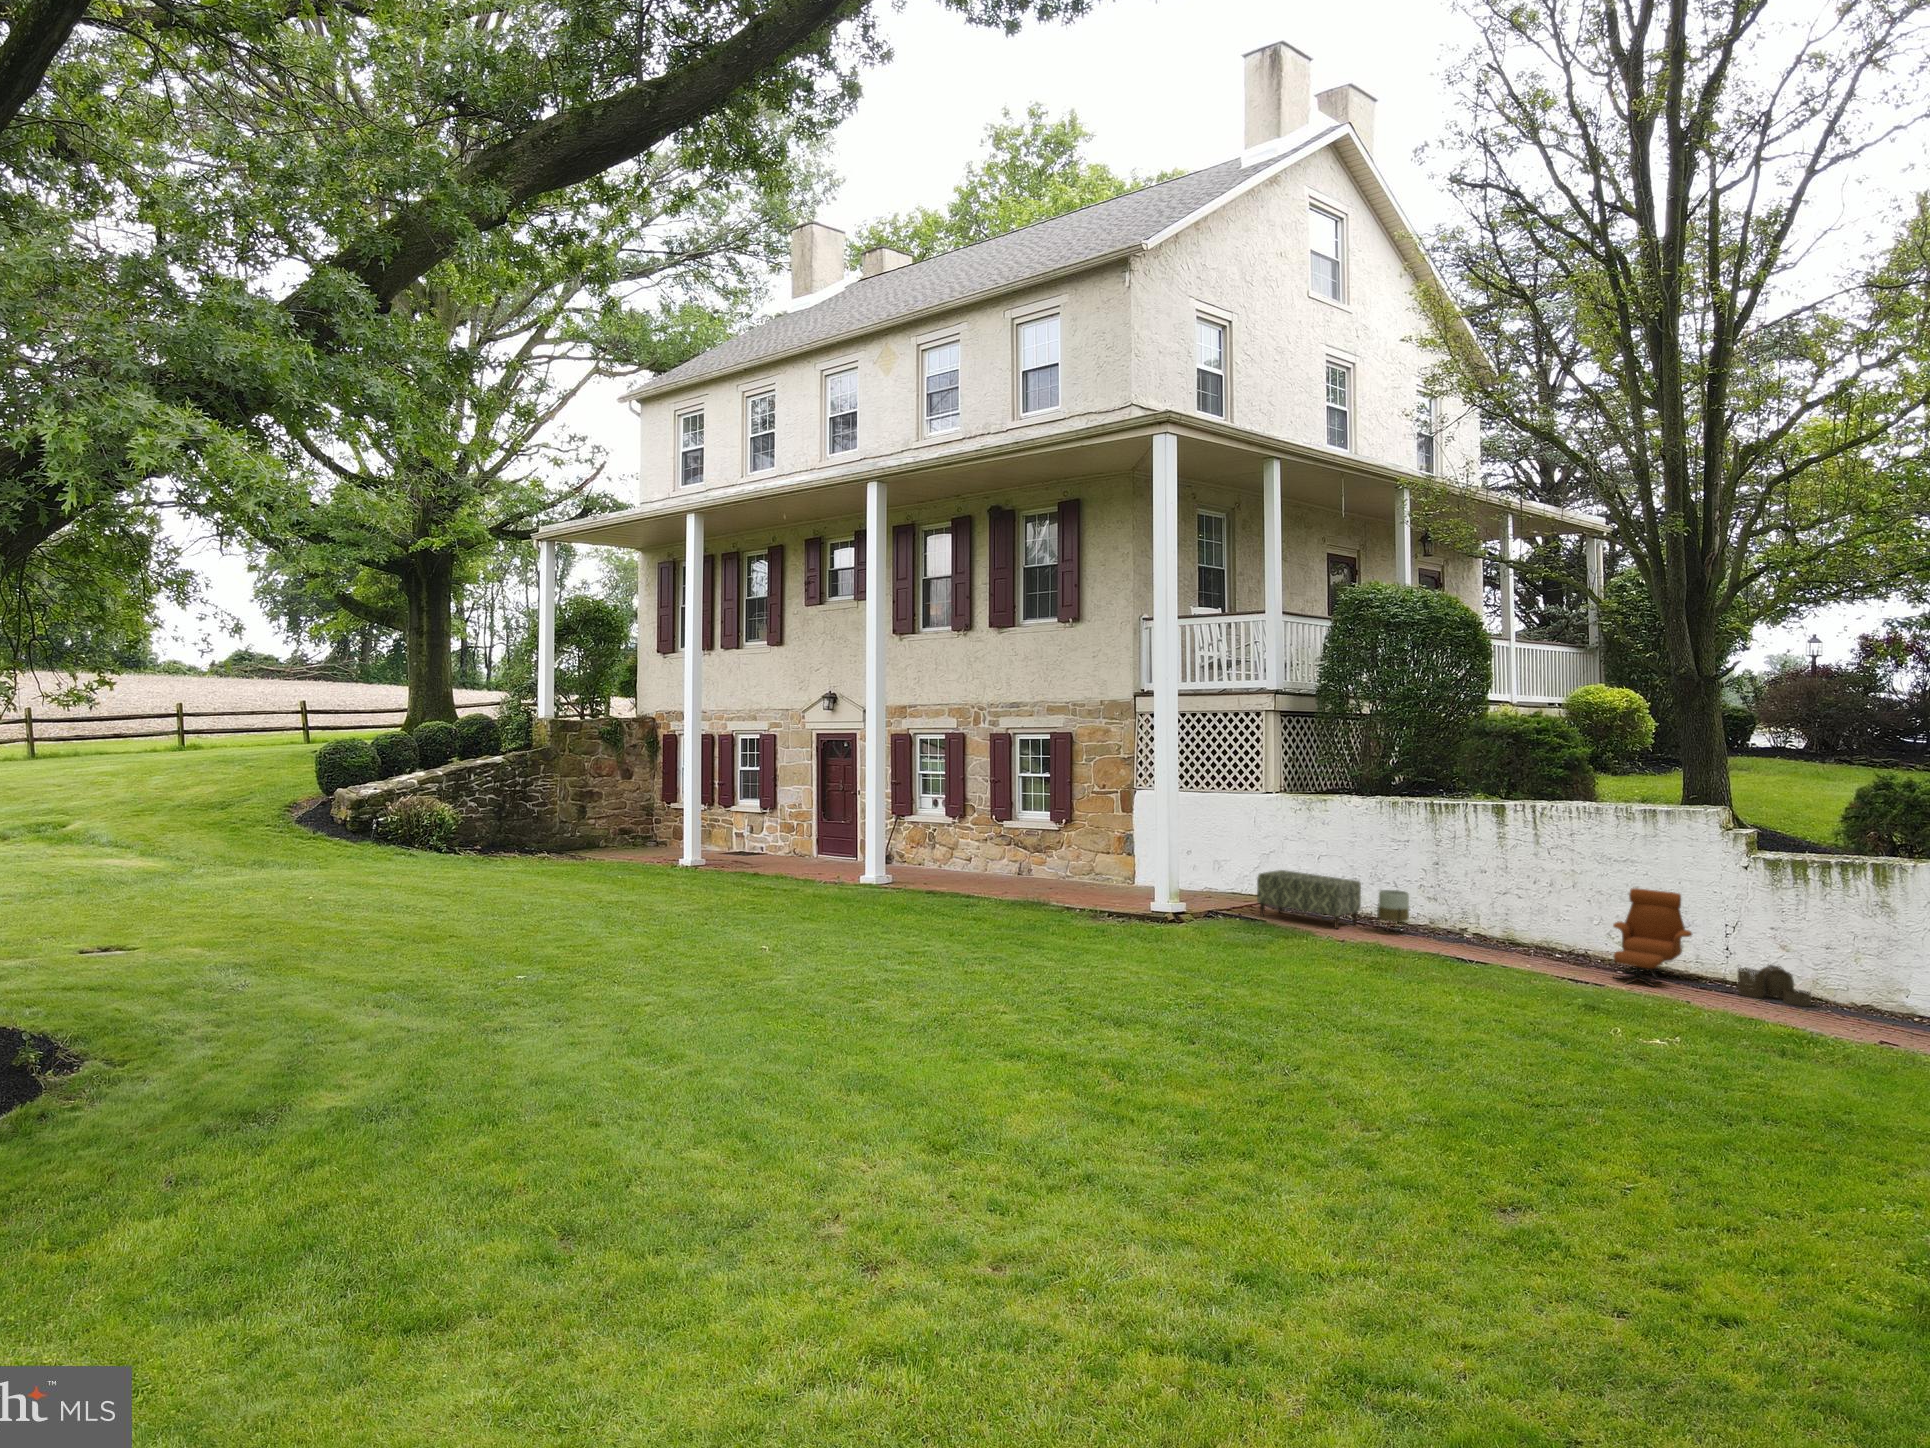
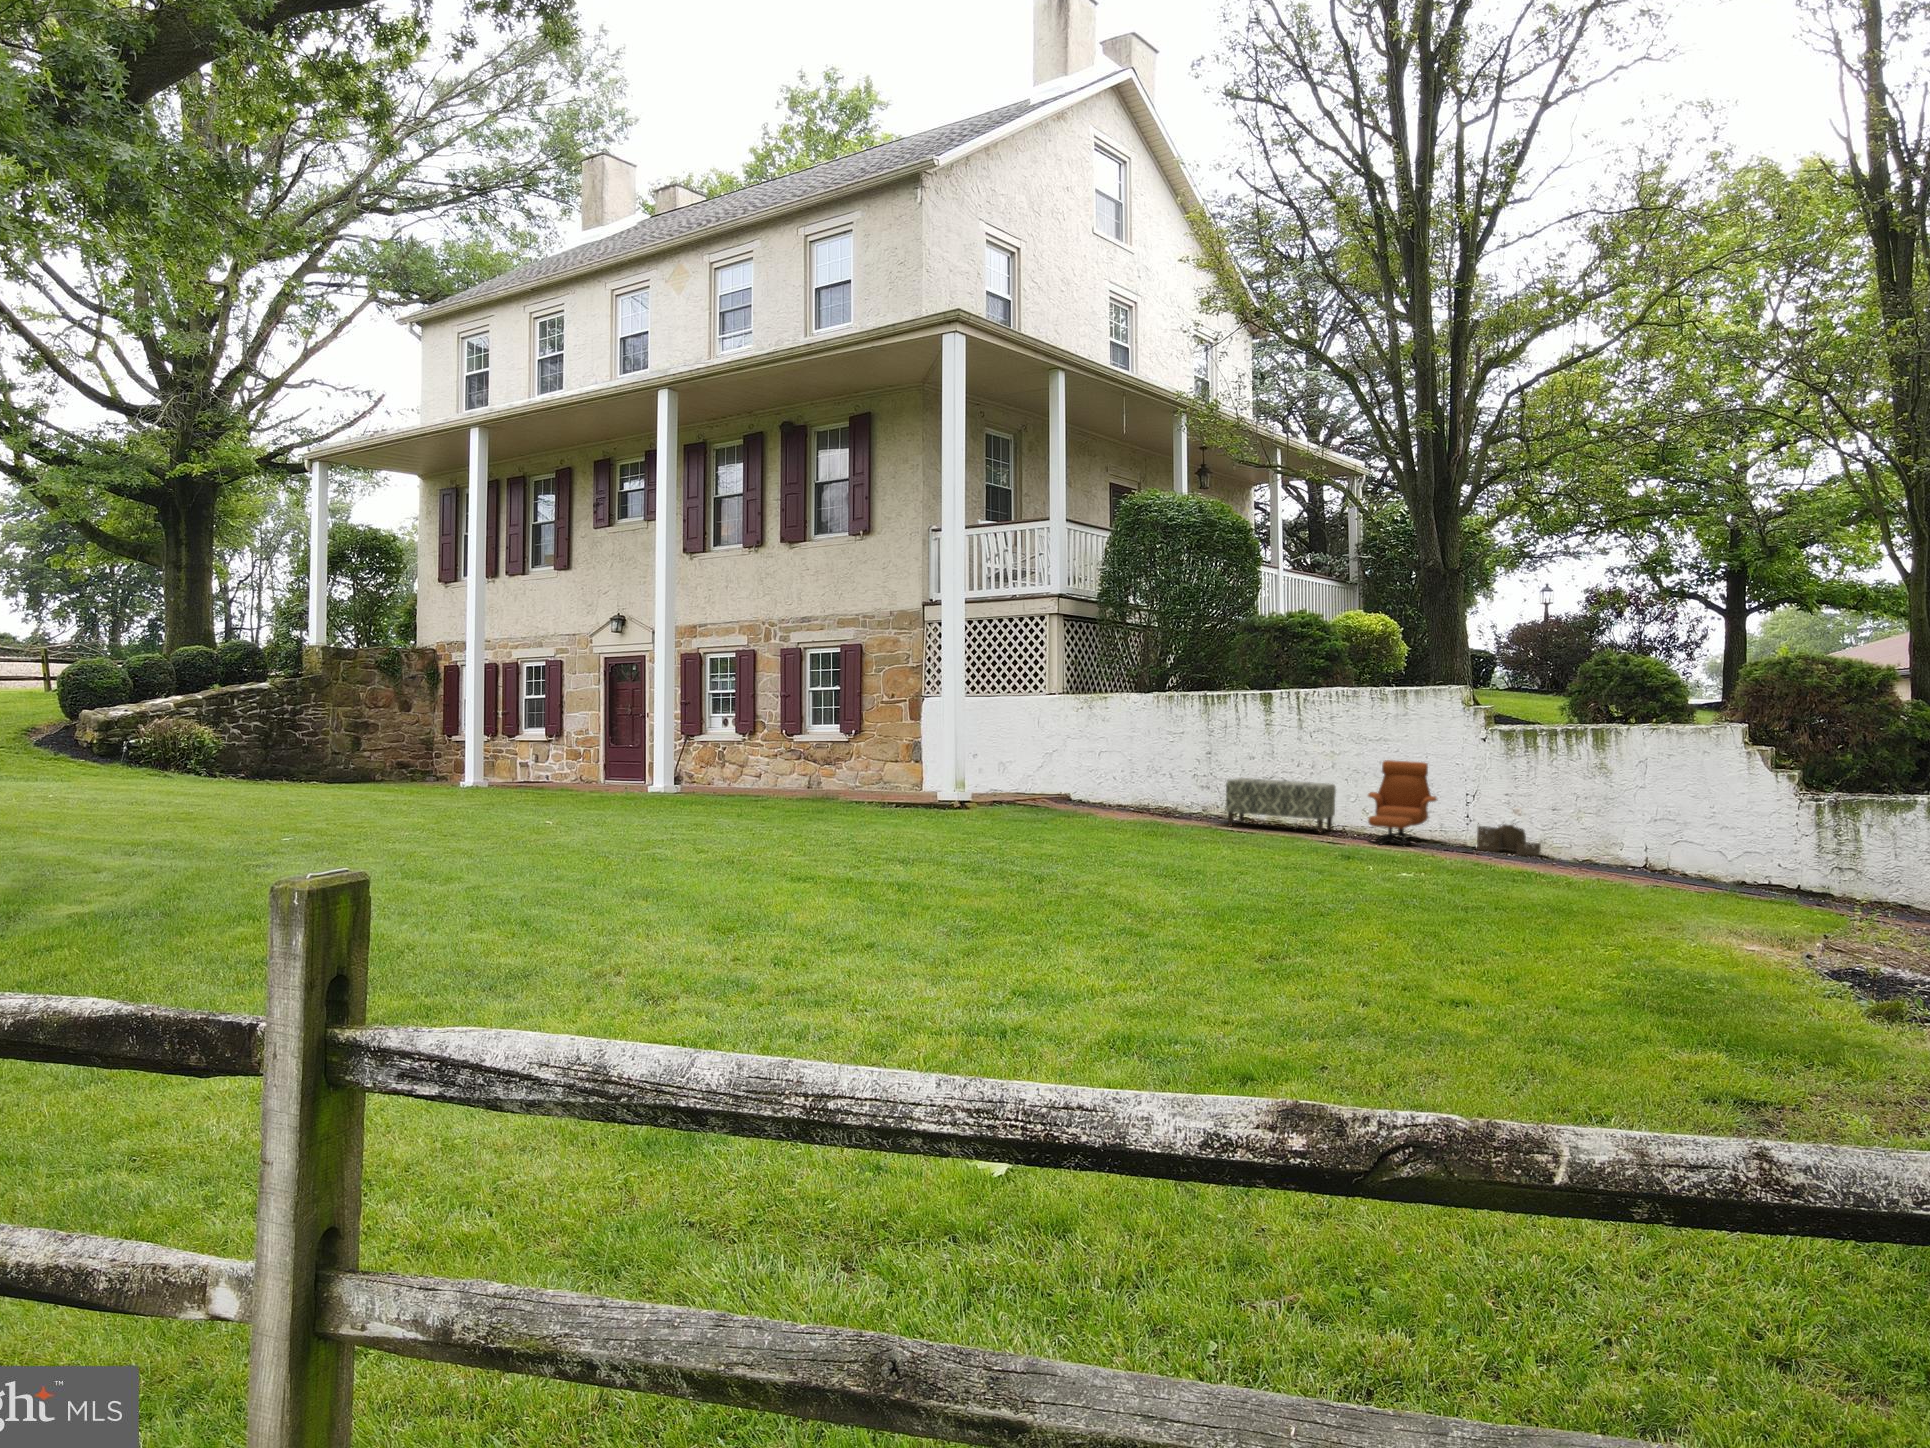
bench: present [1257,870,1361,929] -> present [1226,778,1336,834]
planter: present [1377,890,1409,922] -> none [1153,777,1183,819]

